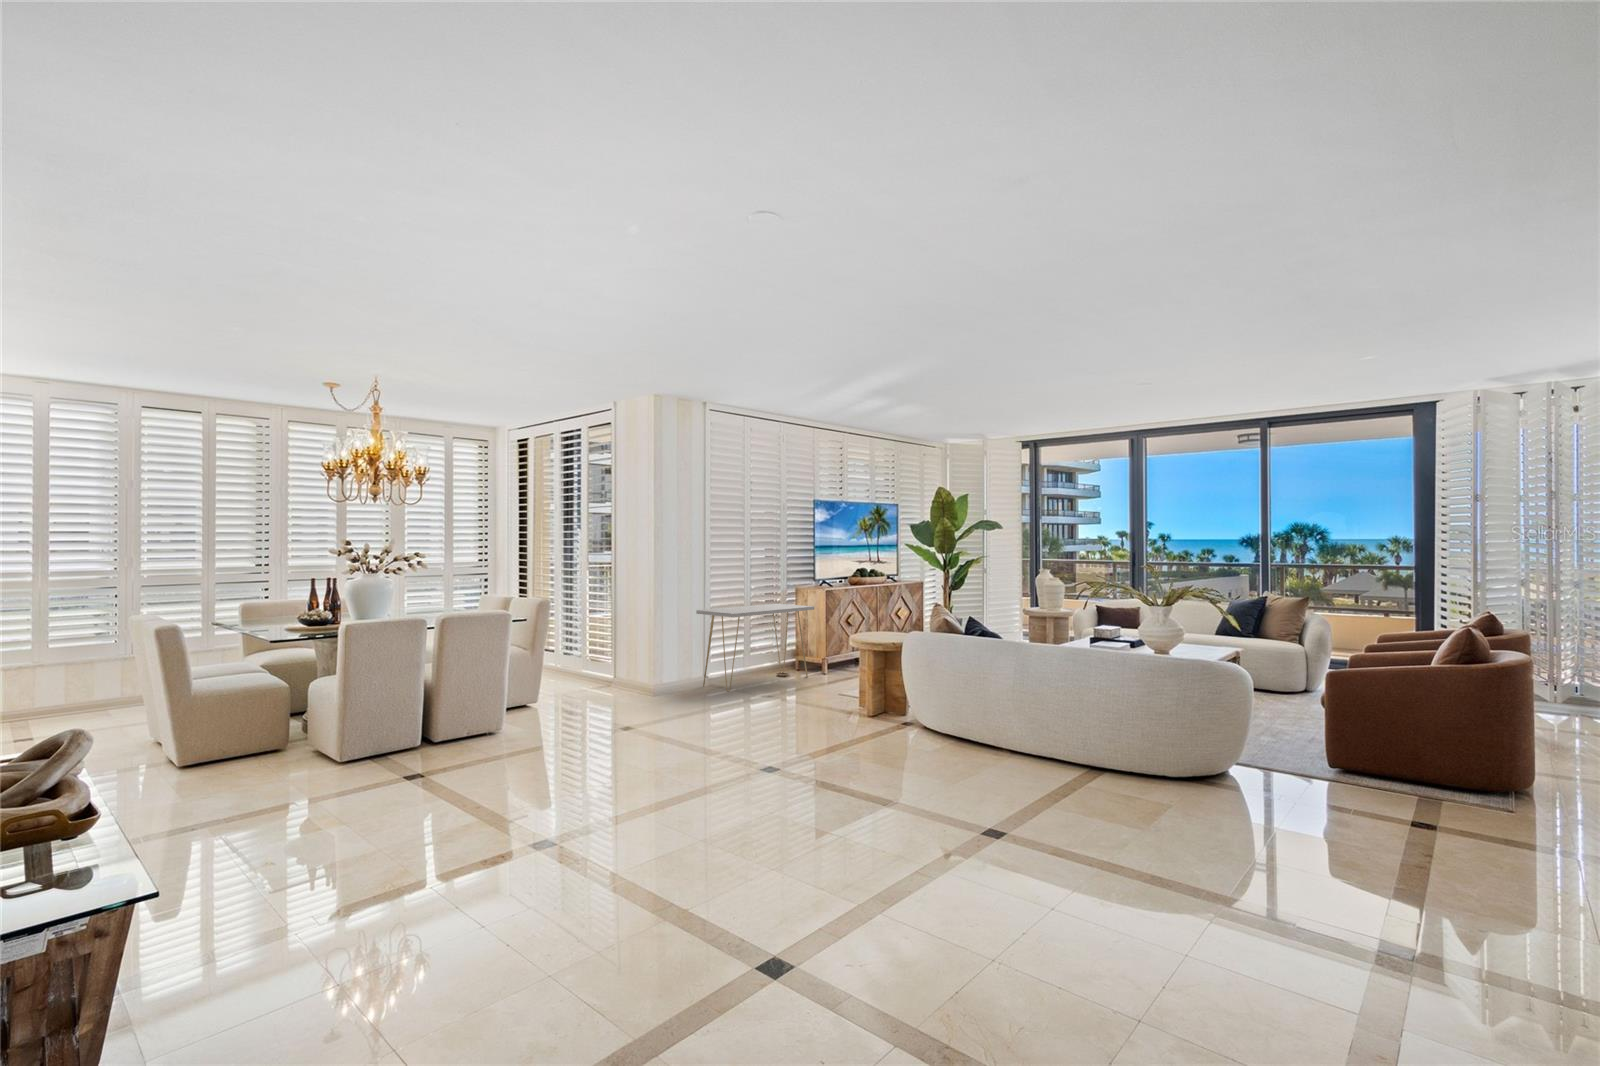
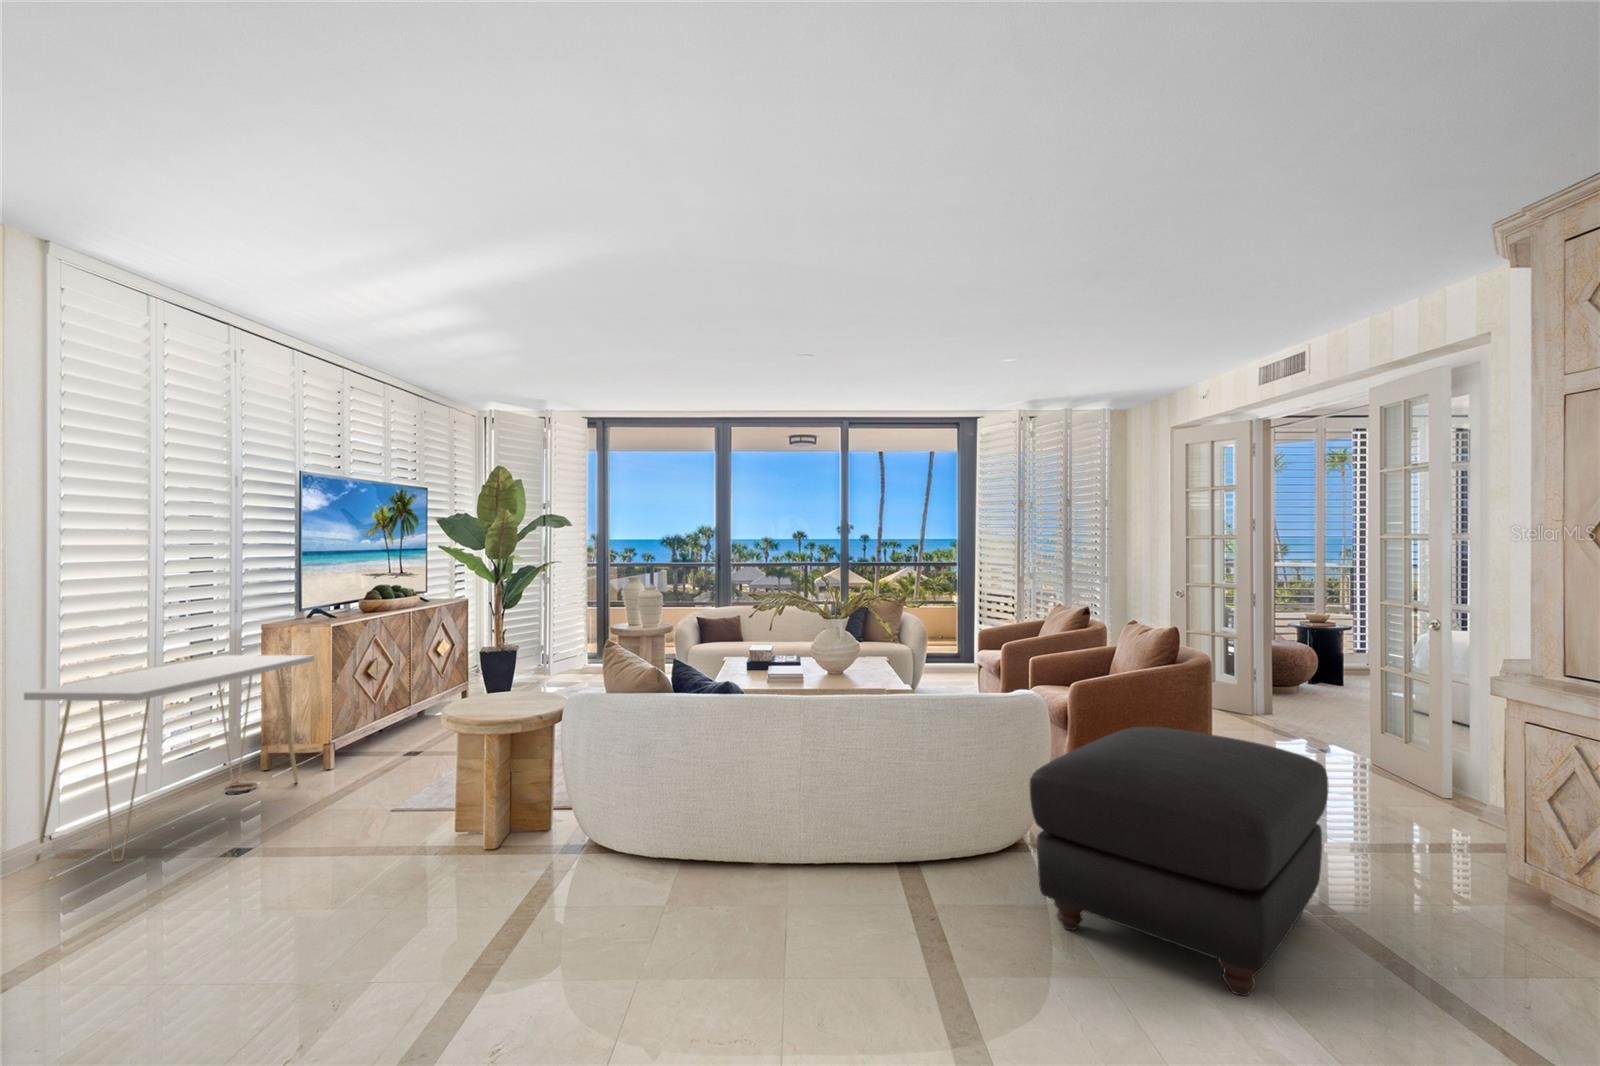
ottoman: none [1116,683,1368,836] -> present [1029,727,1328,996]

